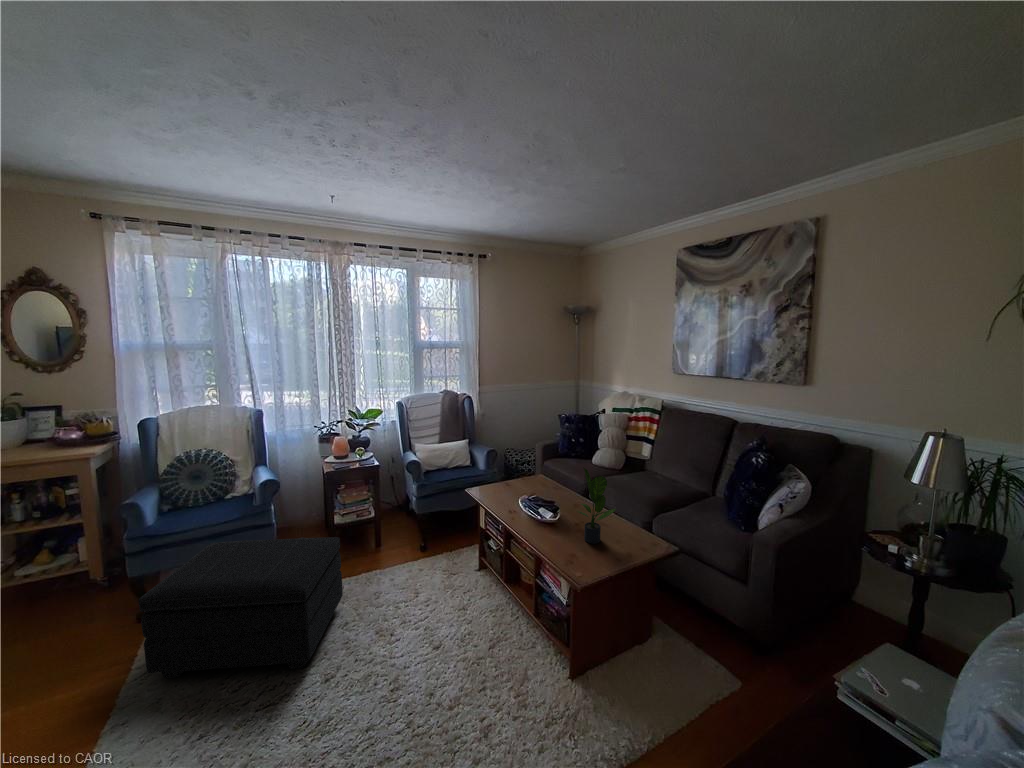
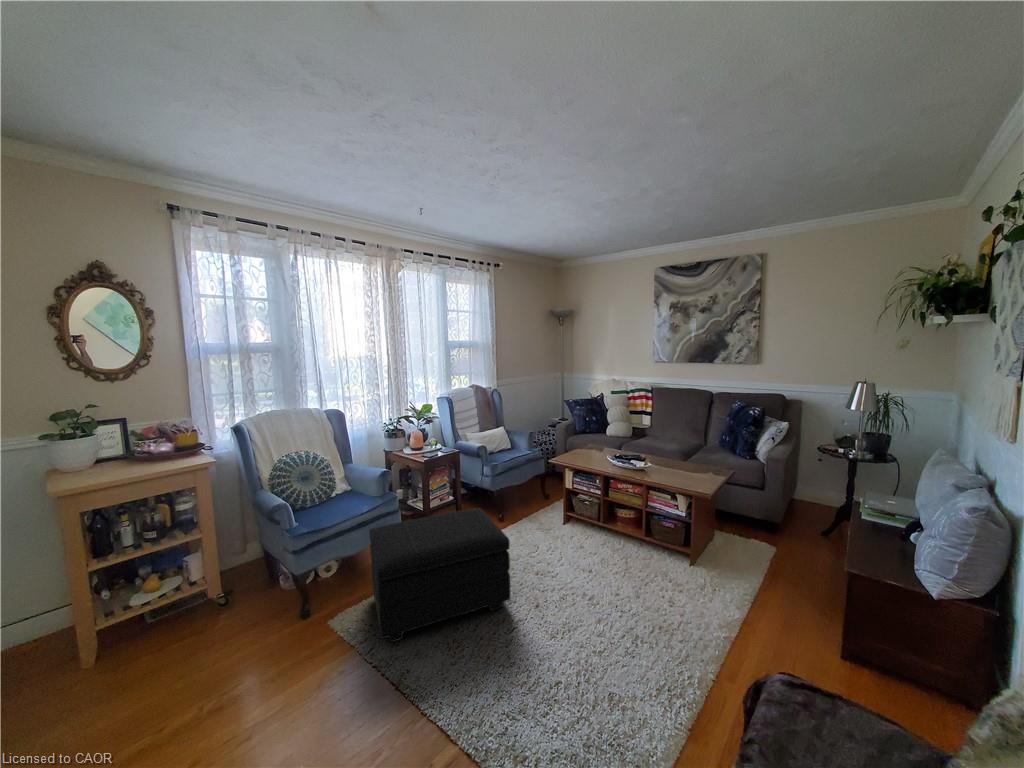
potted plant: present [578,468,616,544] -> none [664,425,699,478]

